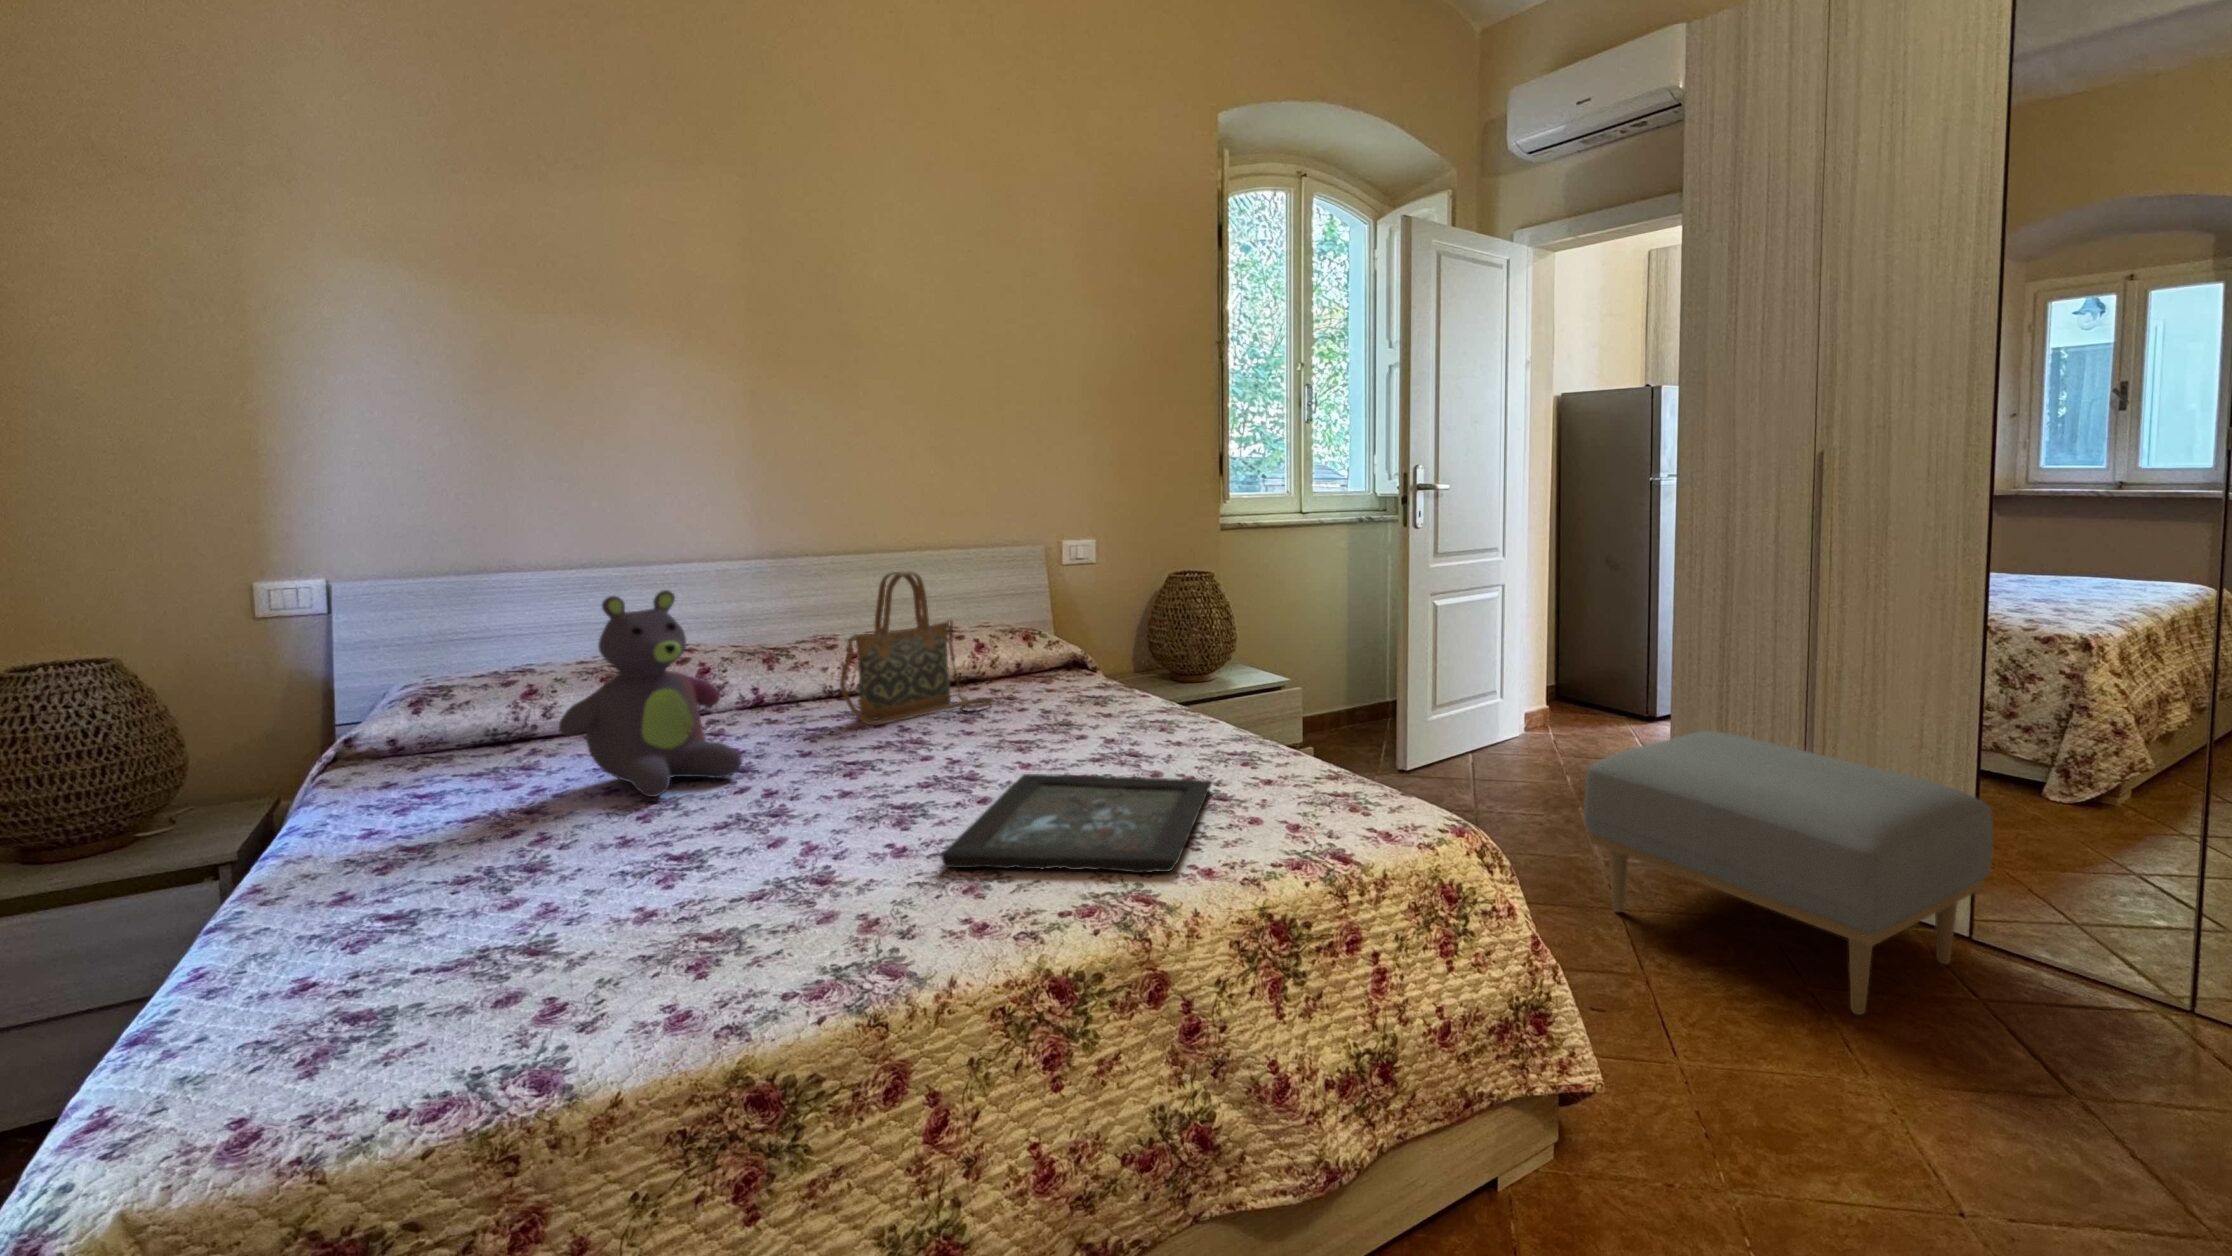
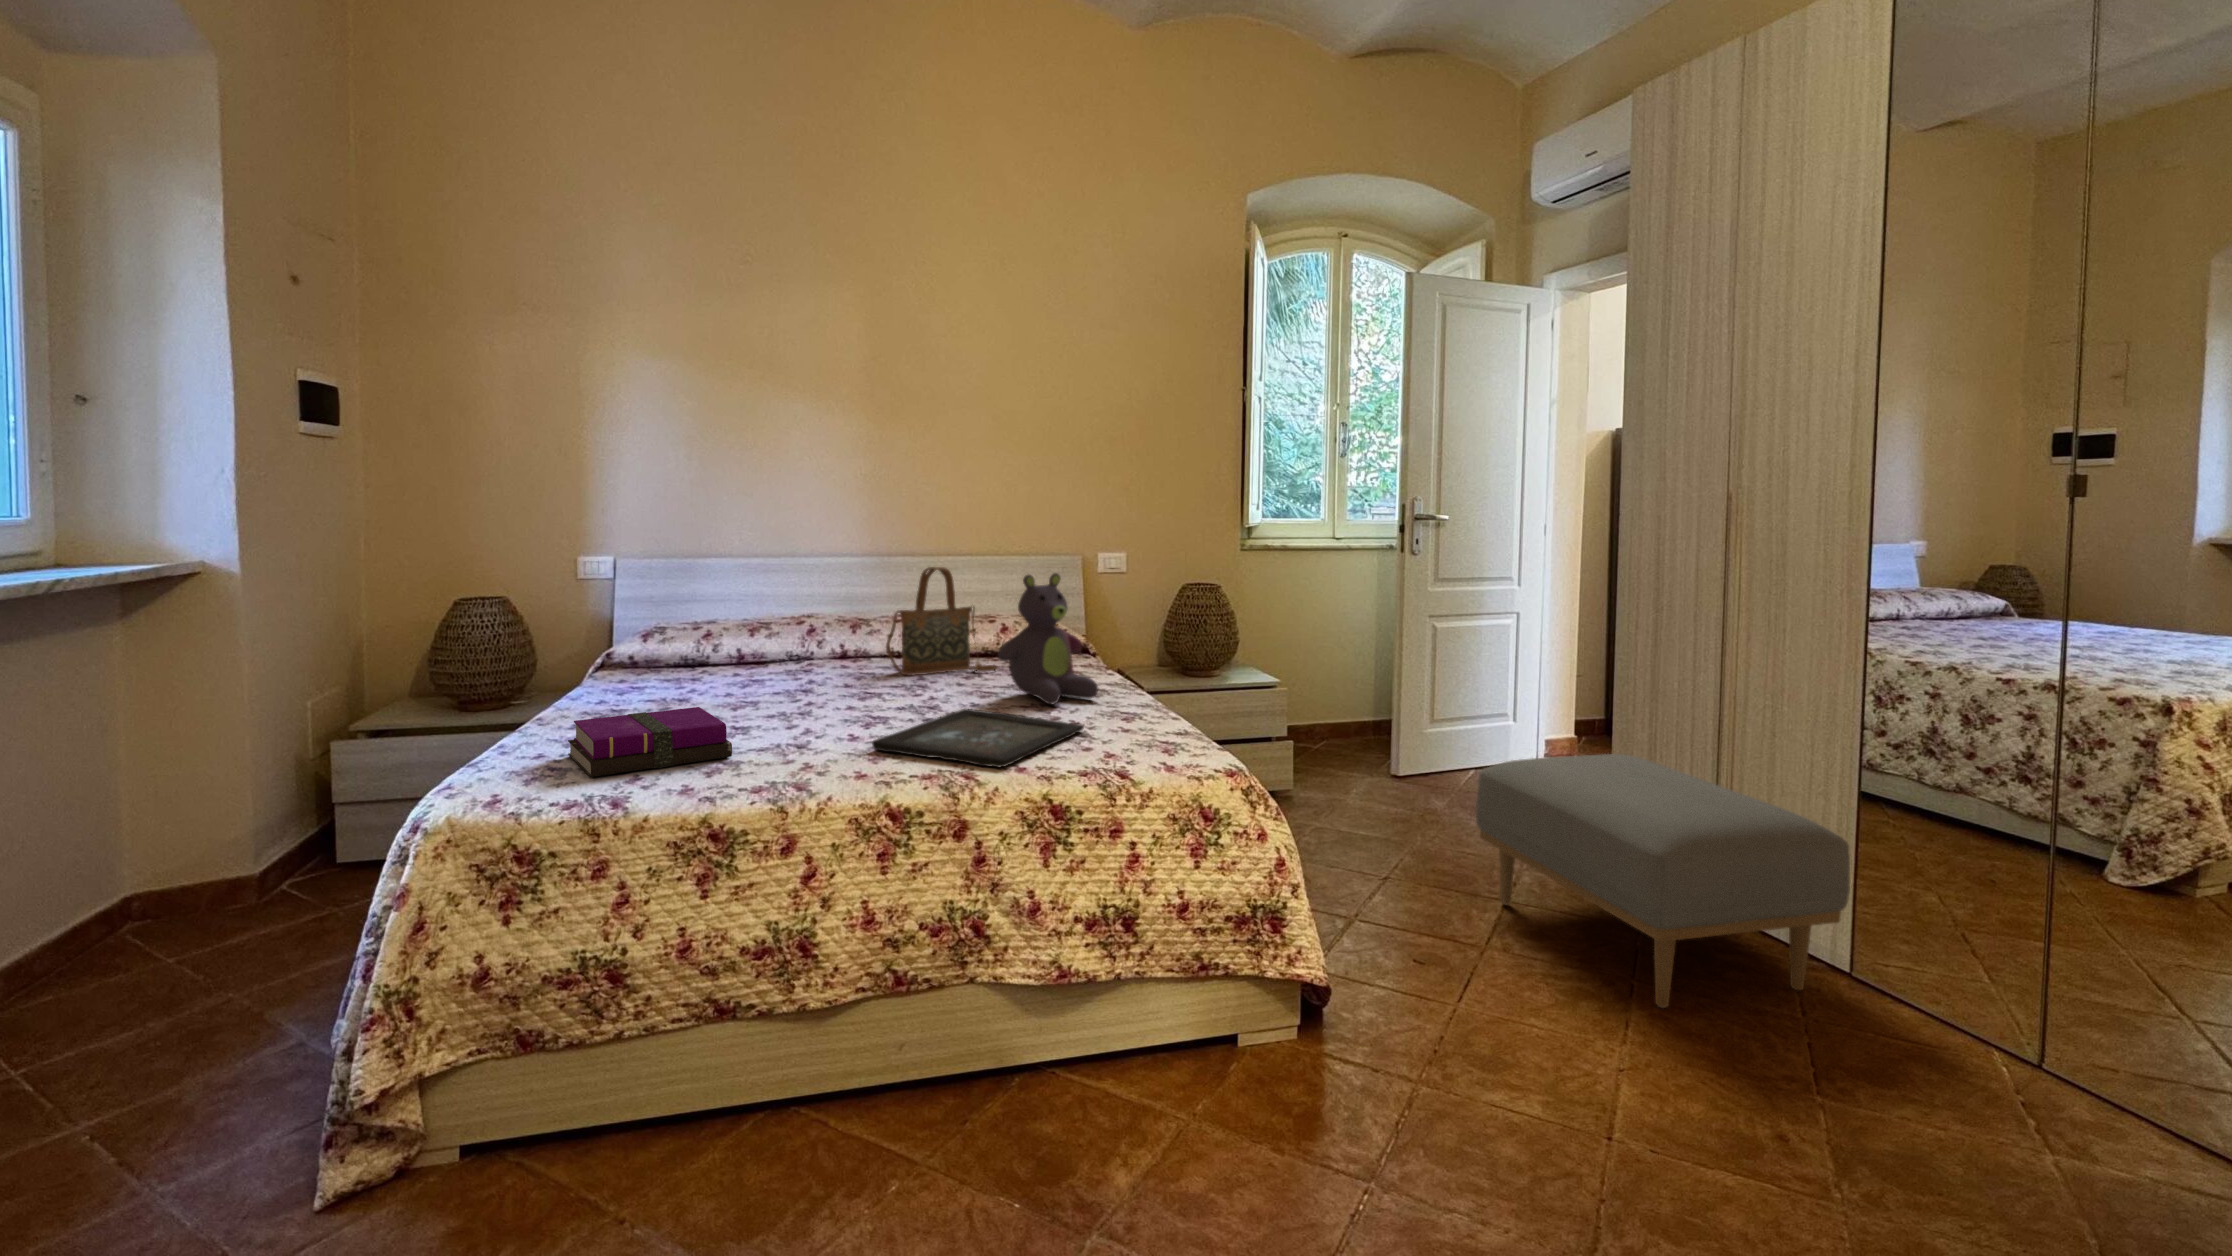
stuffed bear: present [559,590,741,797] -> present [998,573,1098,704]
notebook: none [364,836,709,1018] -> present [568,707,732,777]

